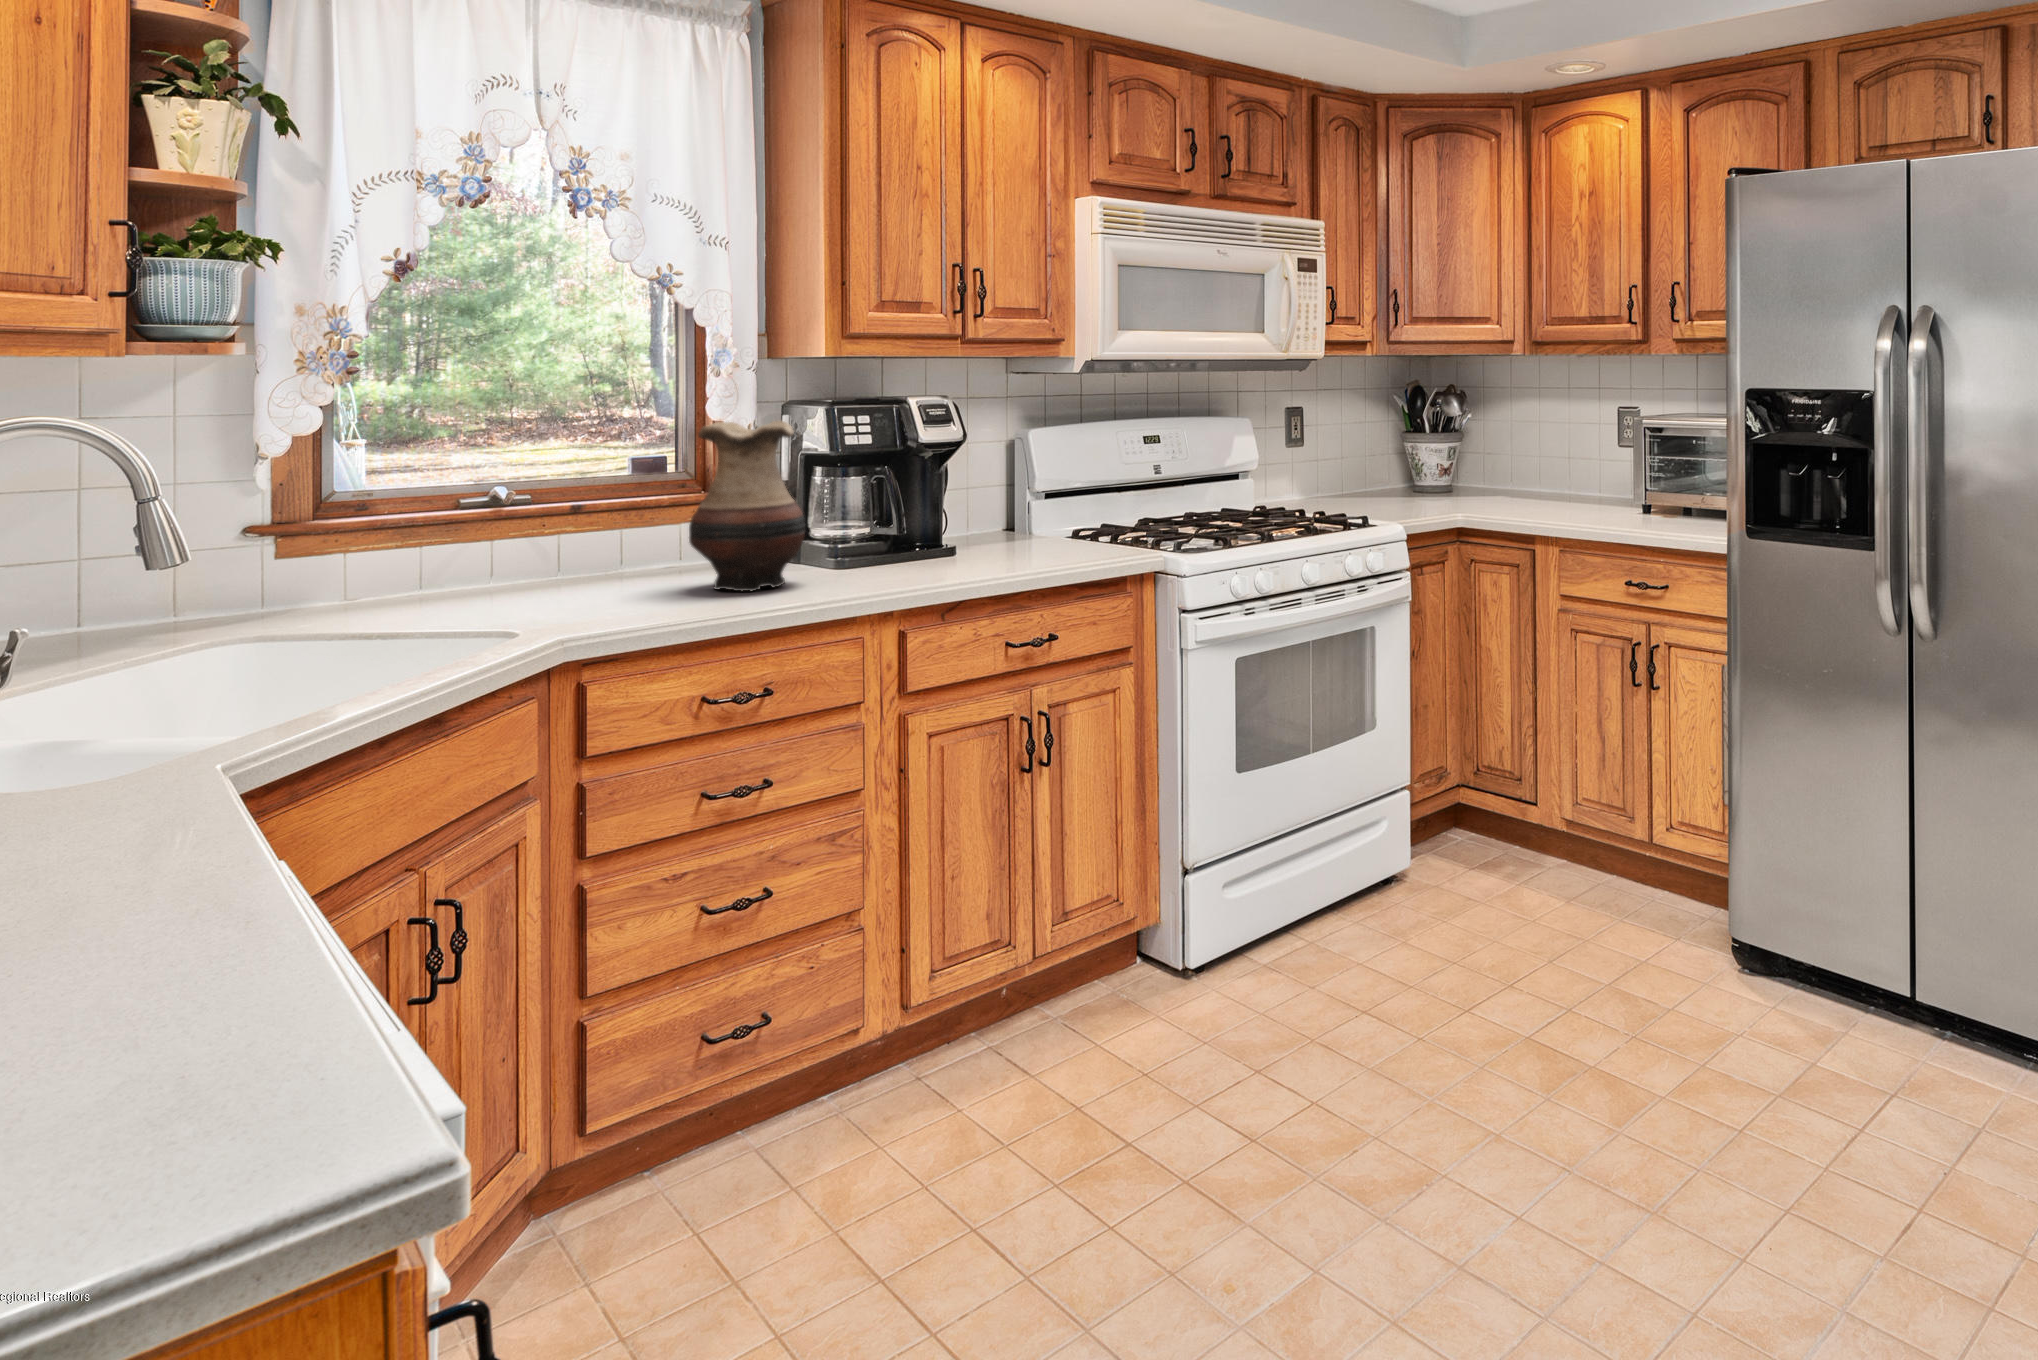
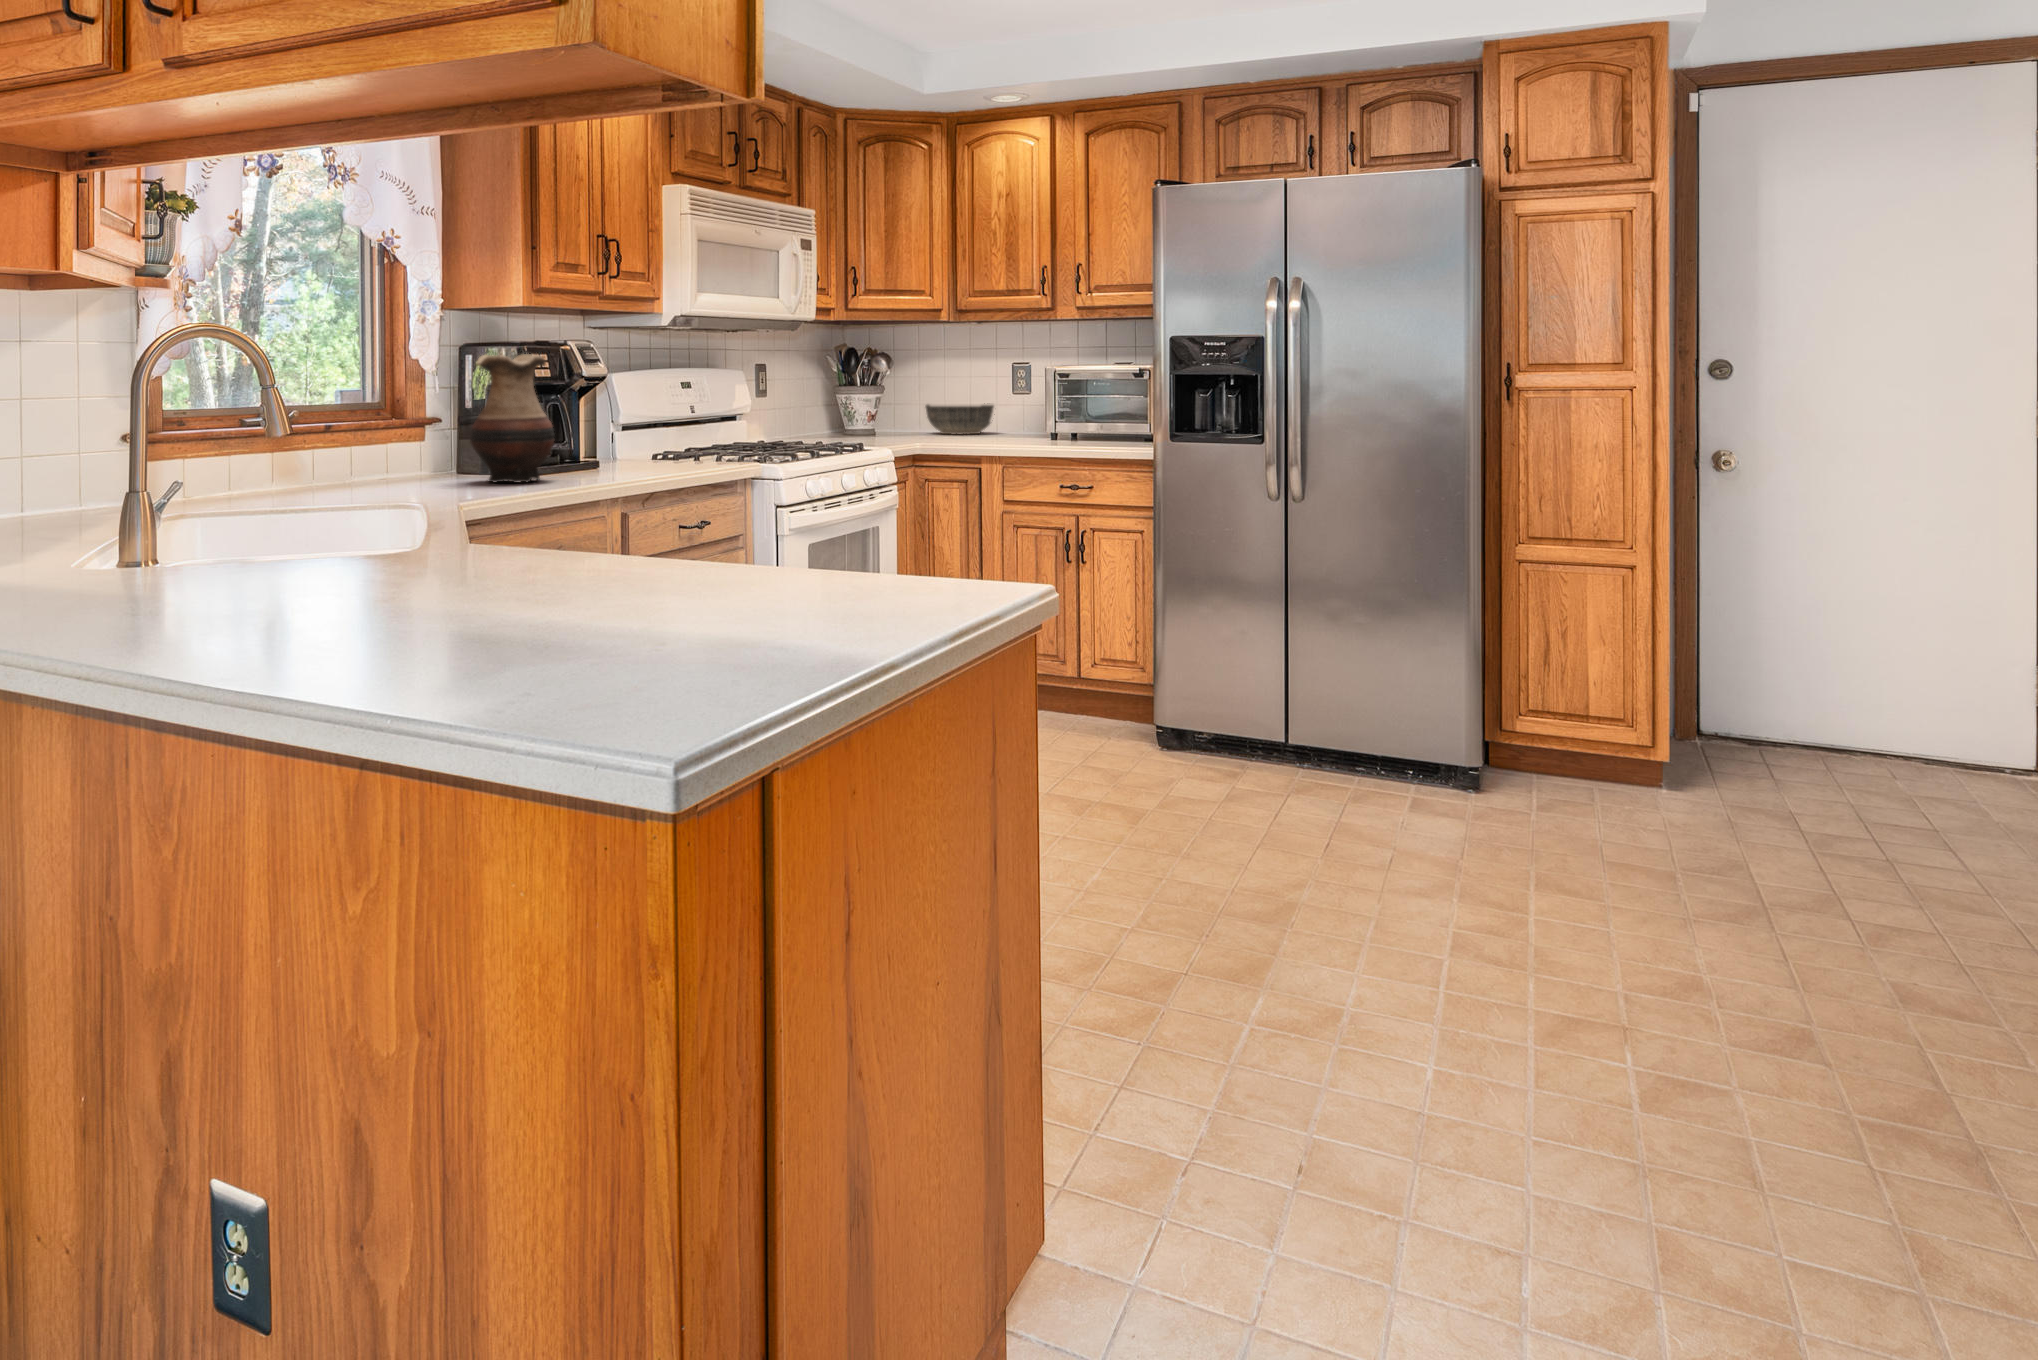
bowl: none [1511,458,1602,500] -> present [926,403,994,434]

